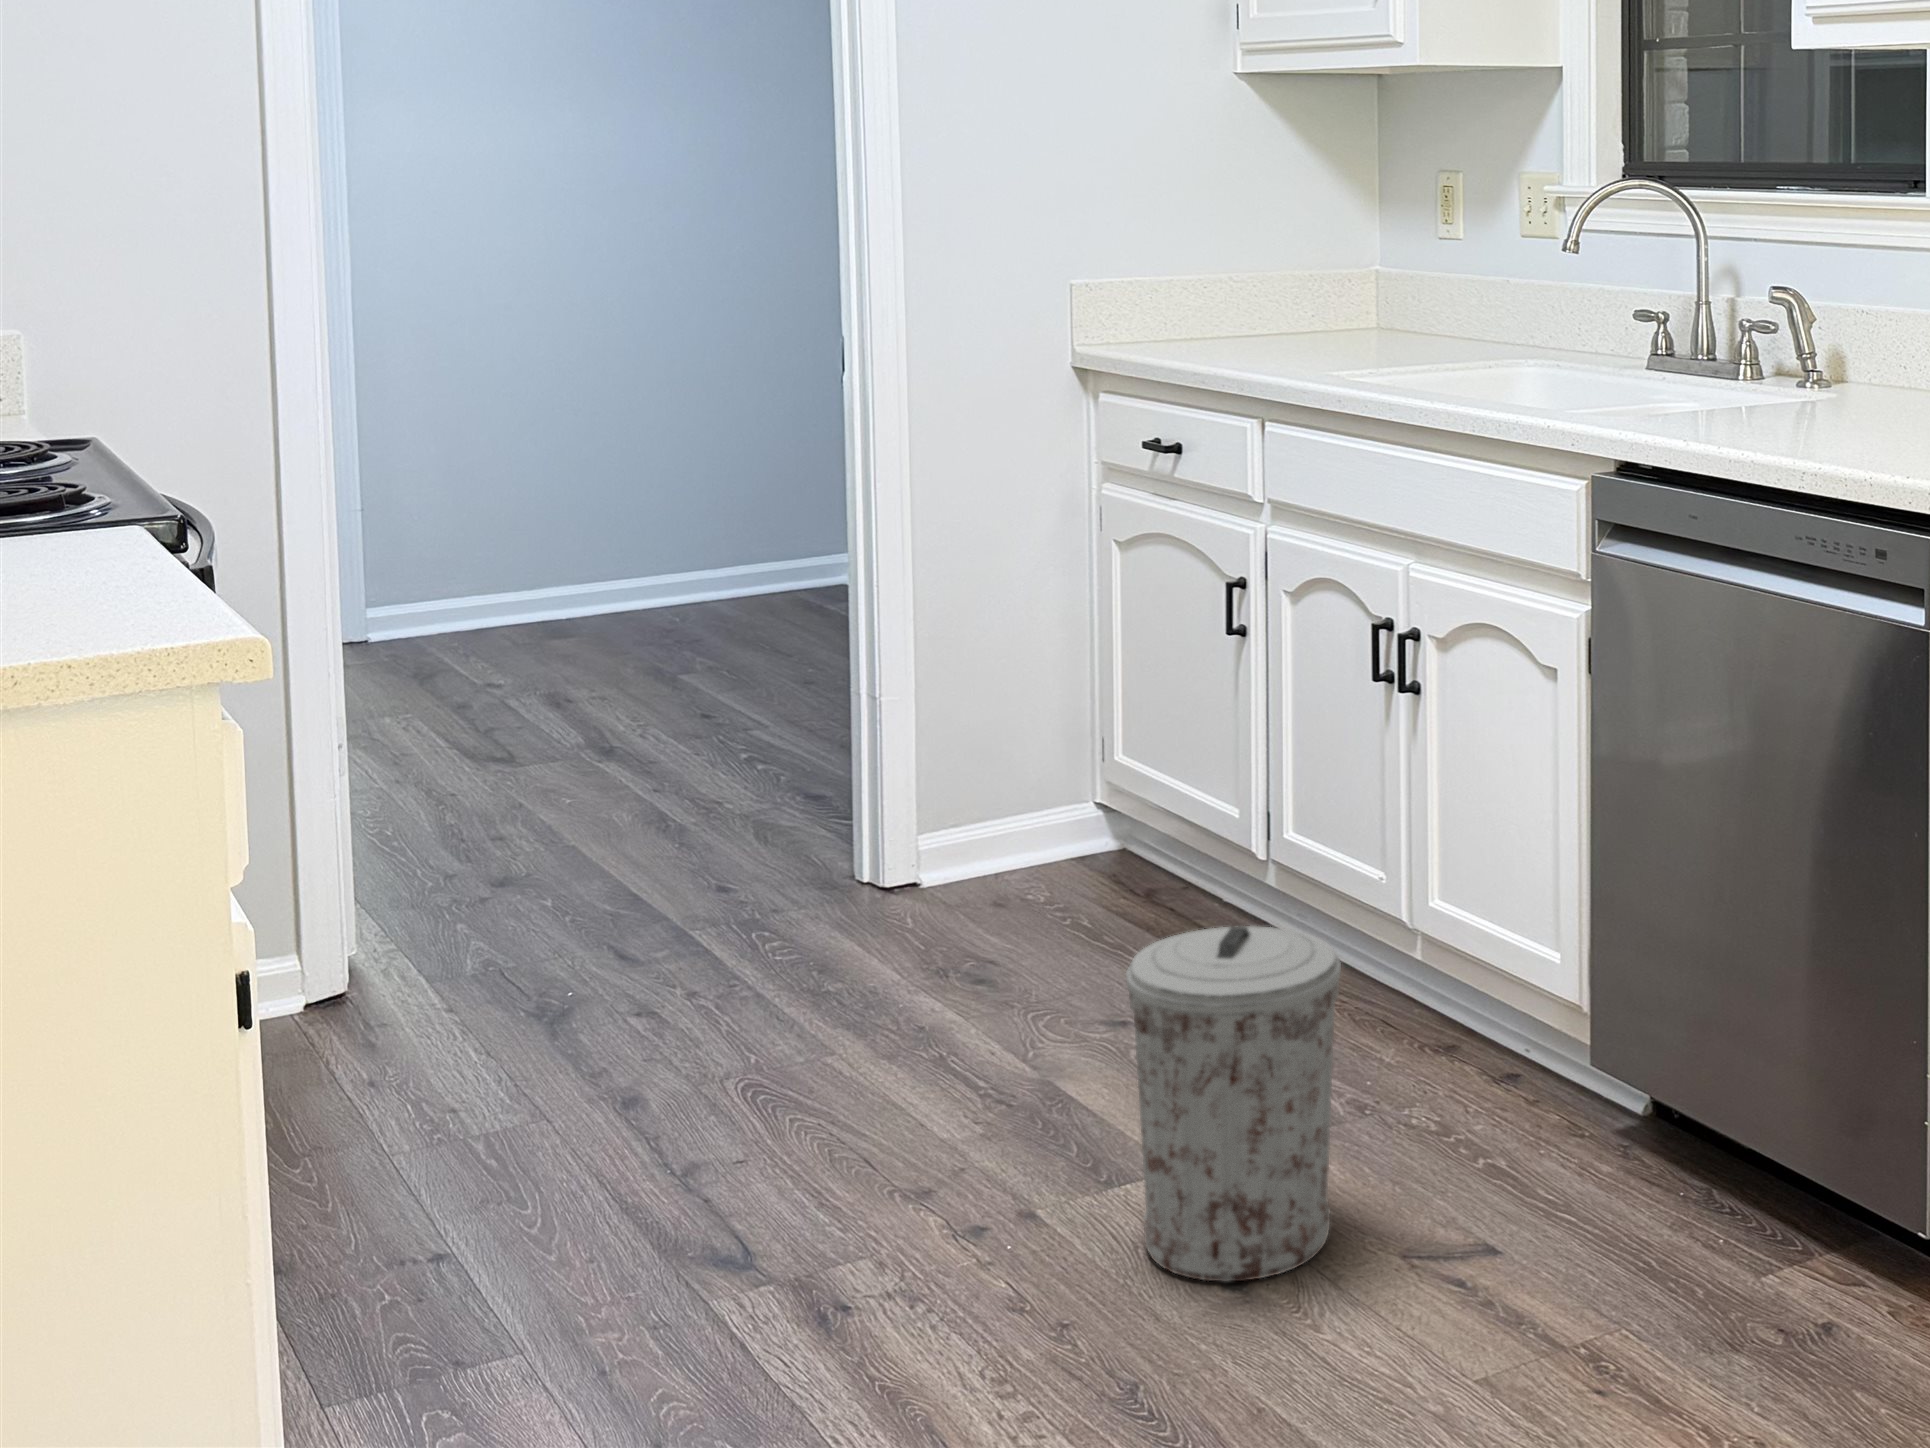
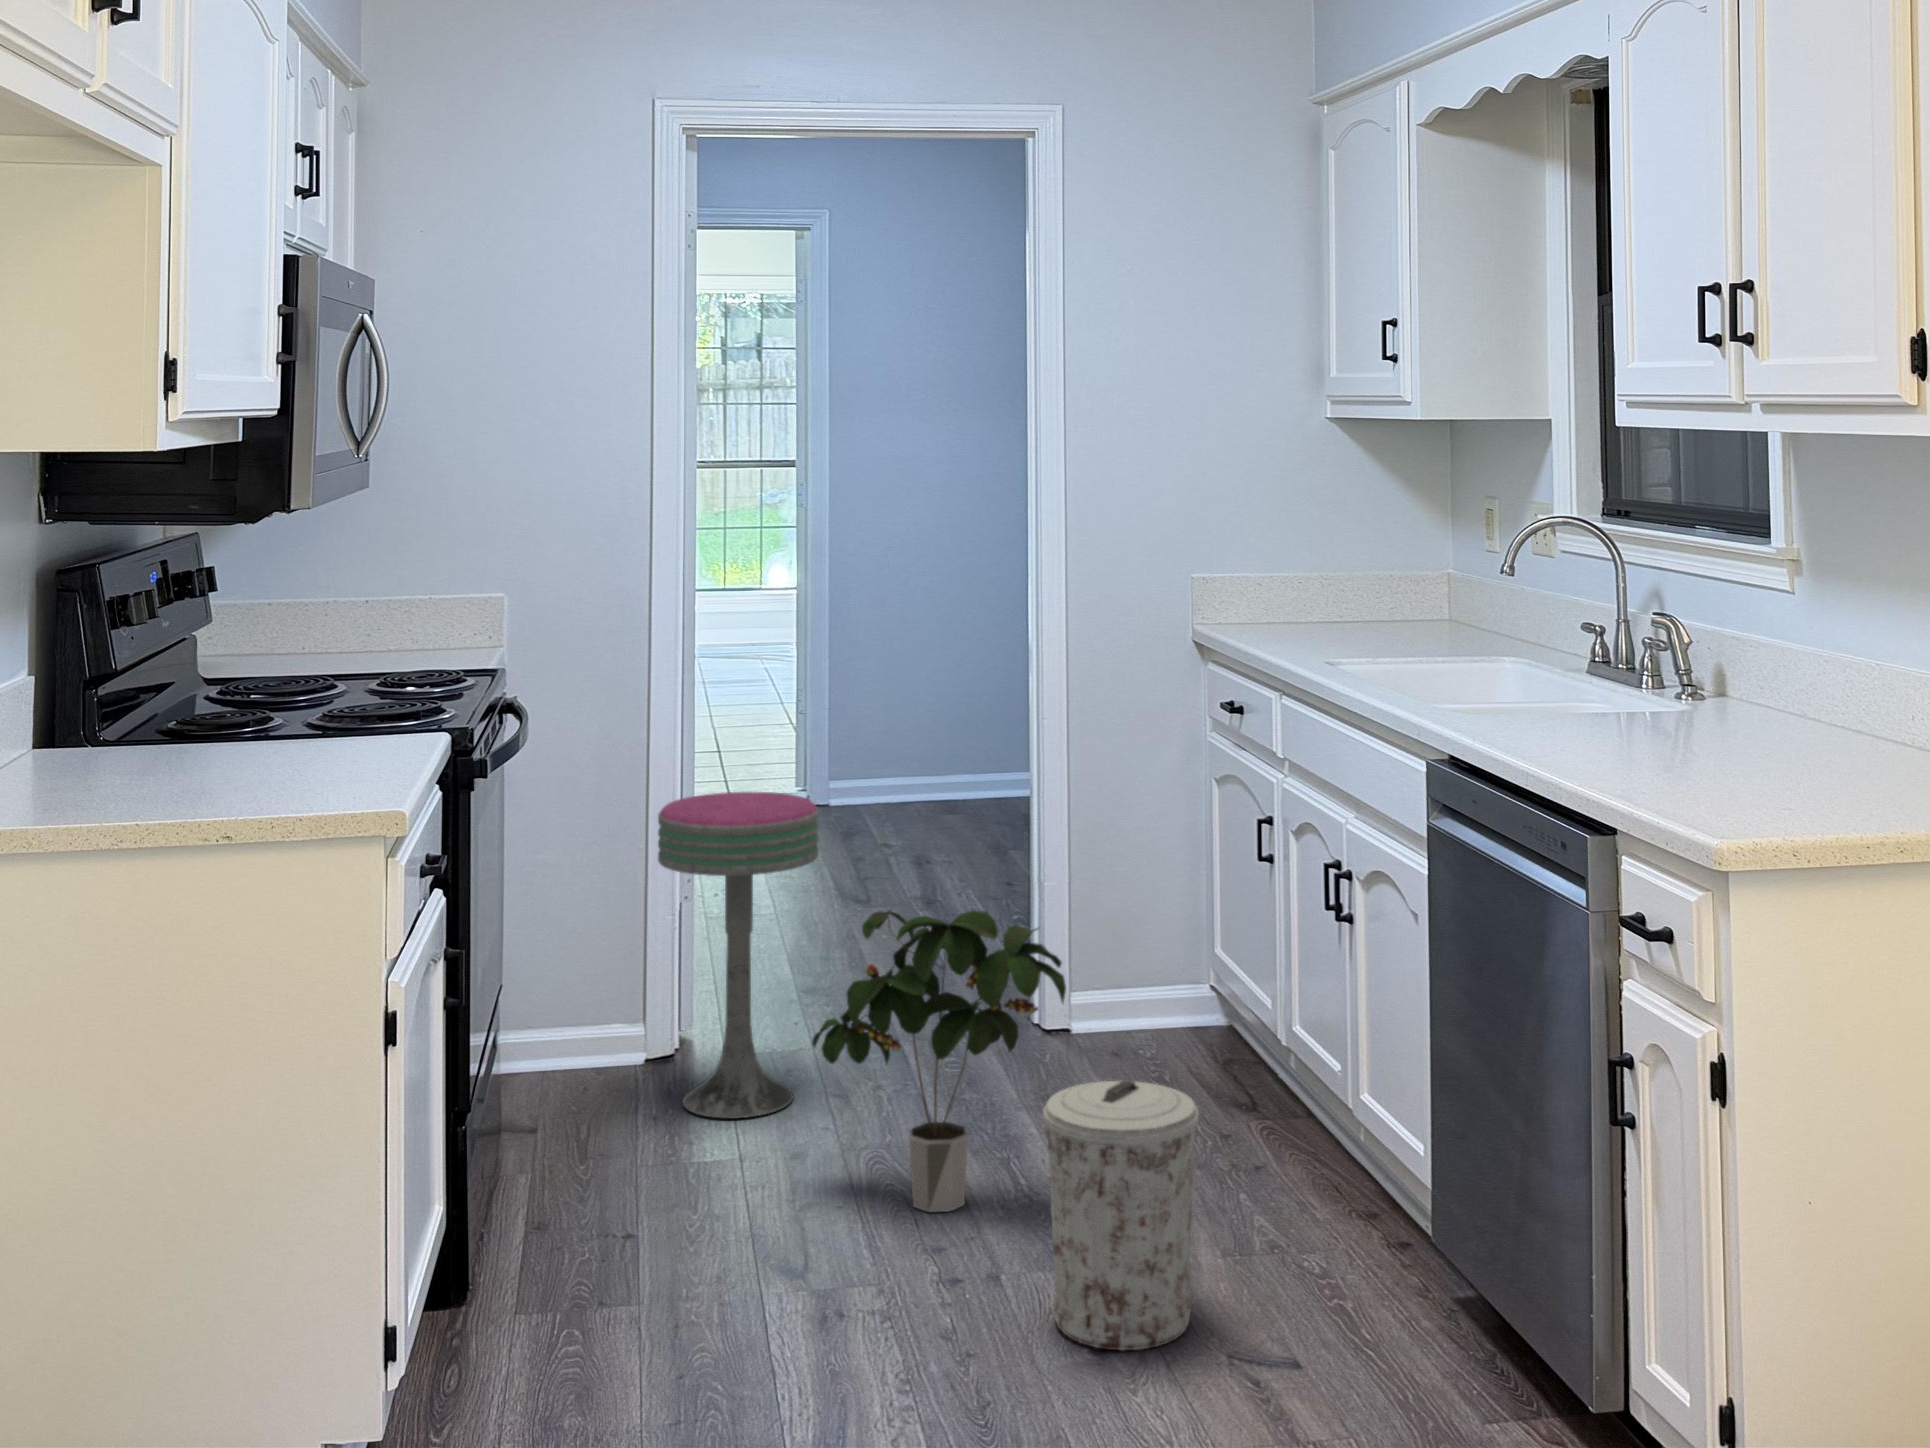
bar stool: none [348,599,608,1072] -> present [658,792,819,1118]
potted plant: none [681,729,1066,1147] -> present [812,910,1066,1212]

